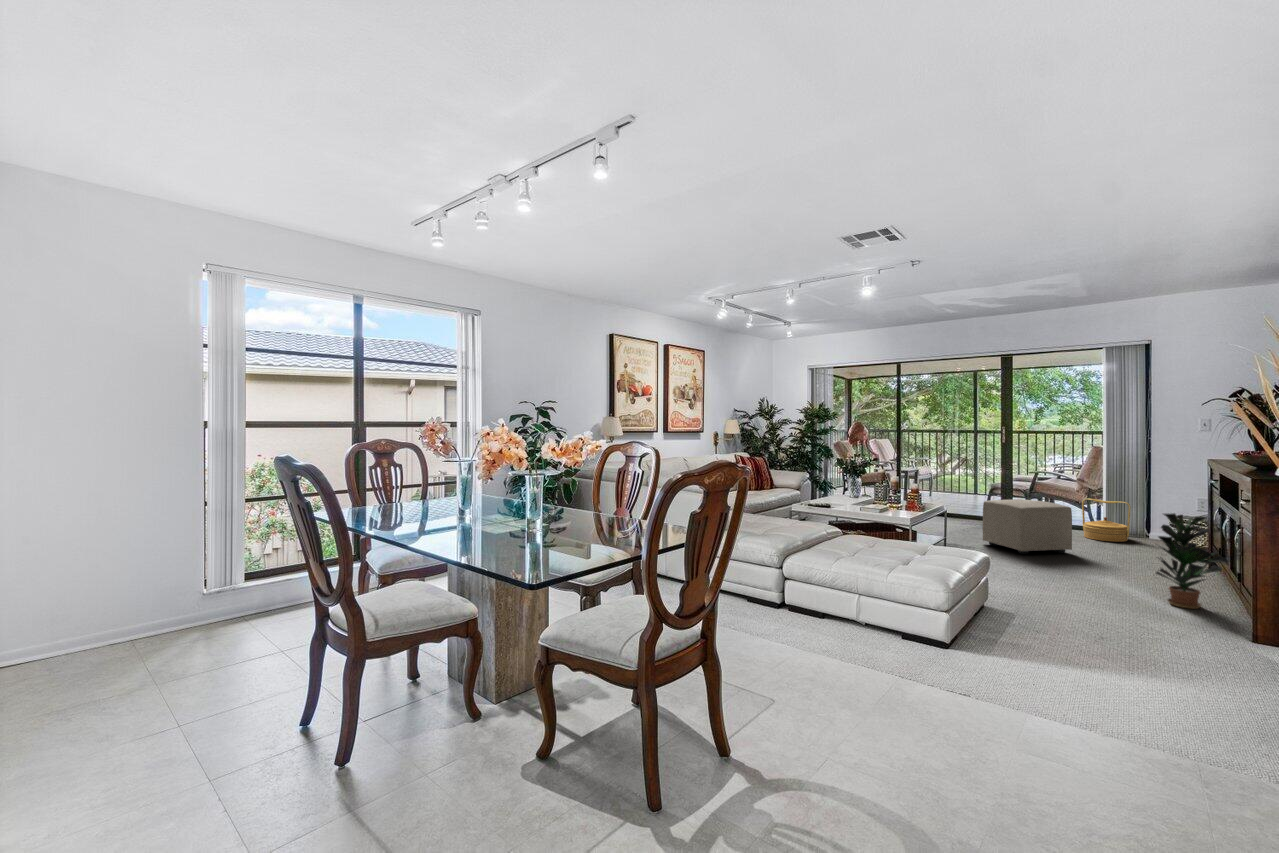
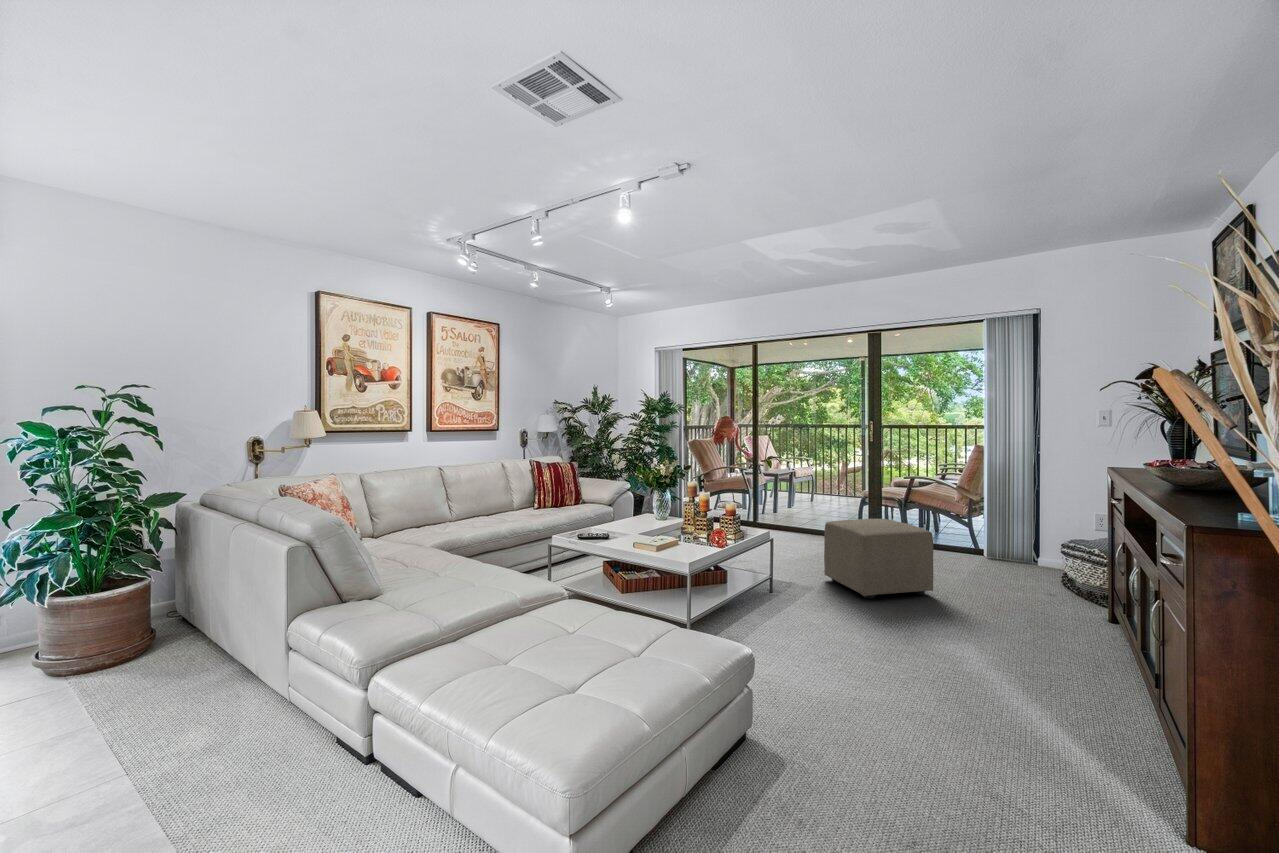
woven basket: present [1082,498,1131,542] -> none [958,513,1015,571]
potted plant: present [1156,513,1227,609] -> none [1024,562,1140,726]

